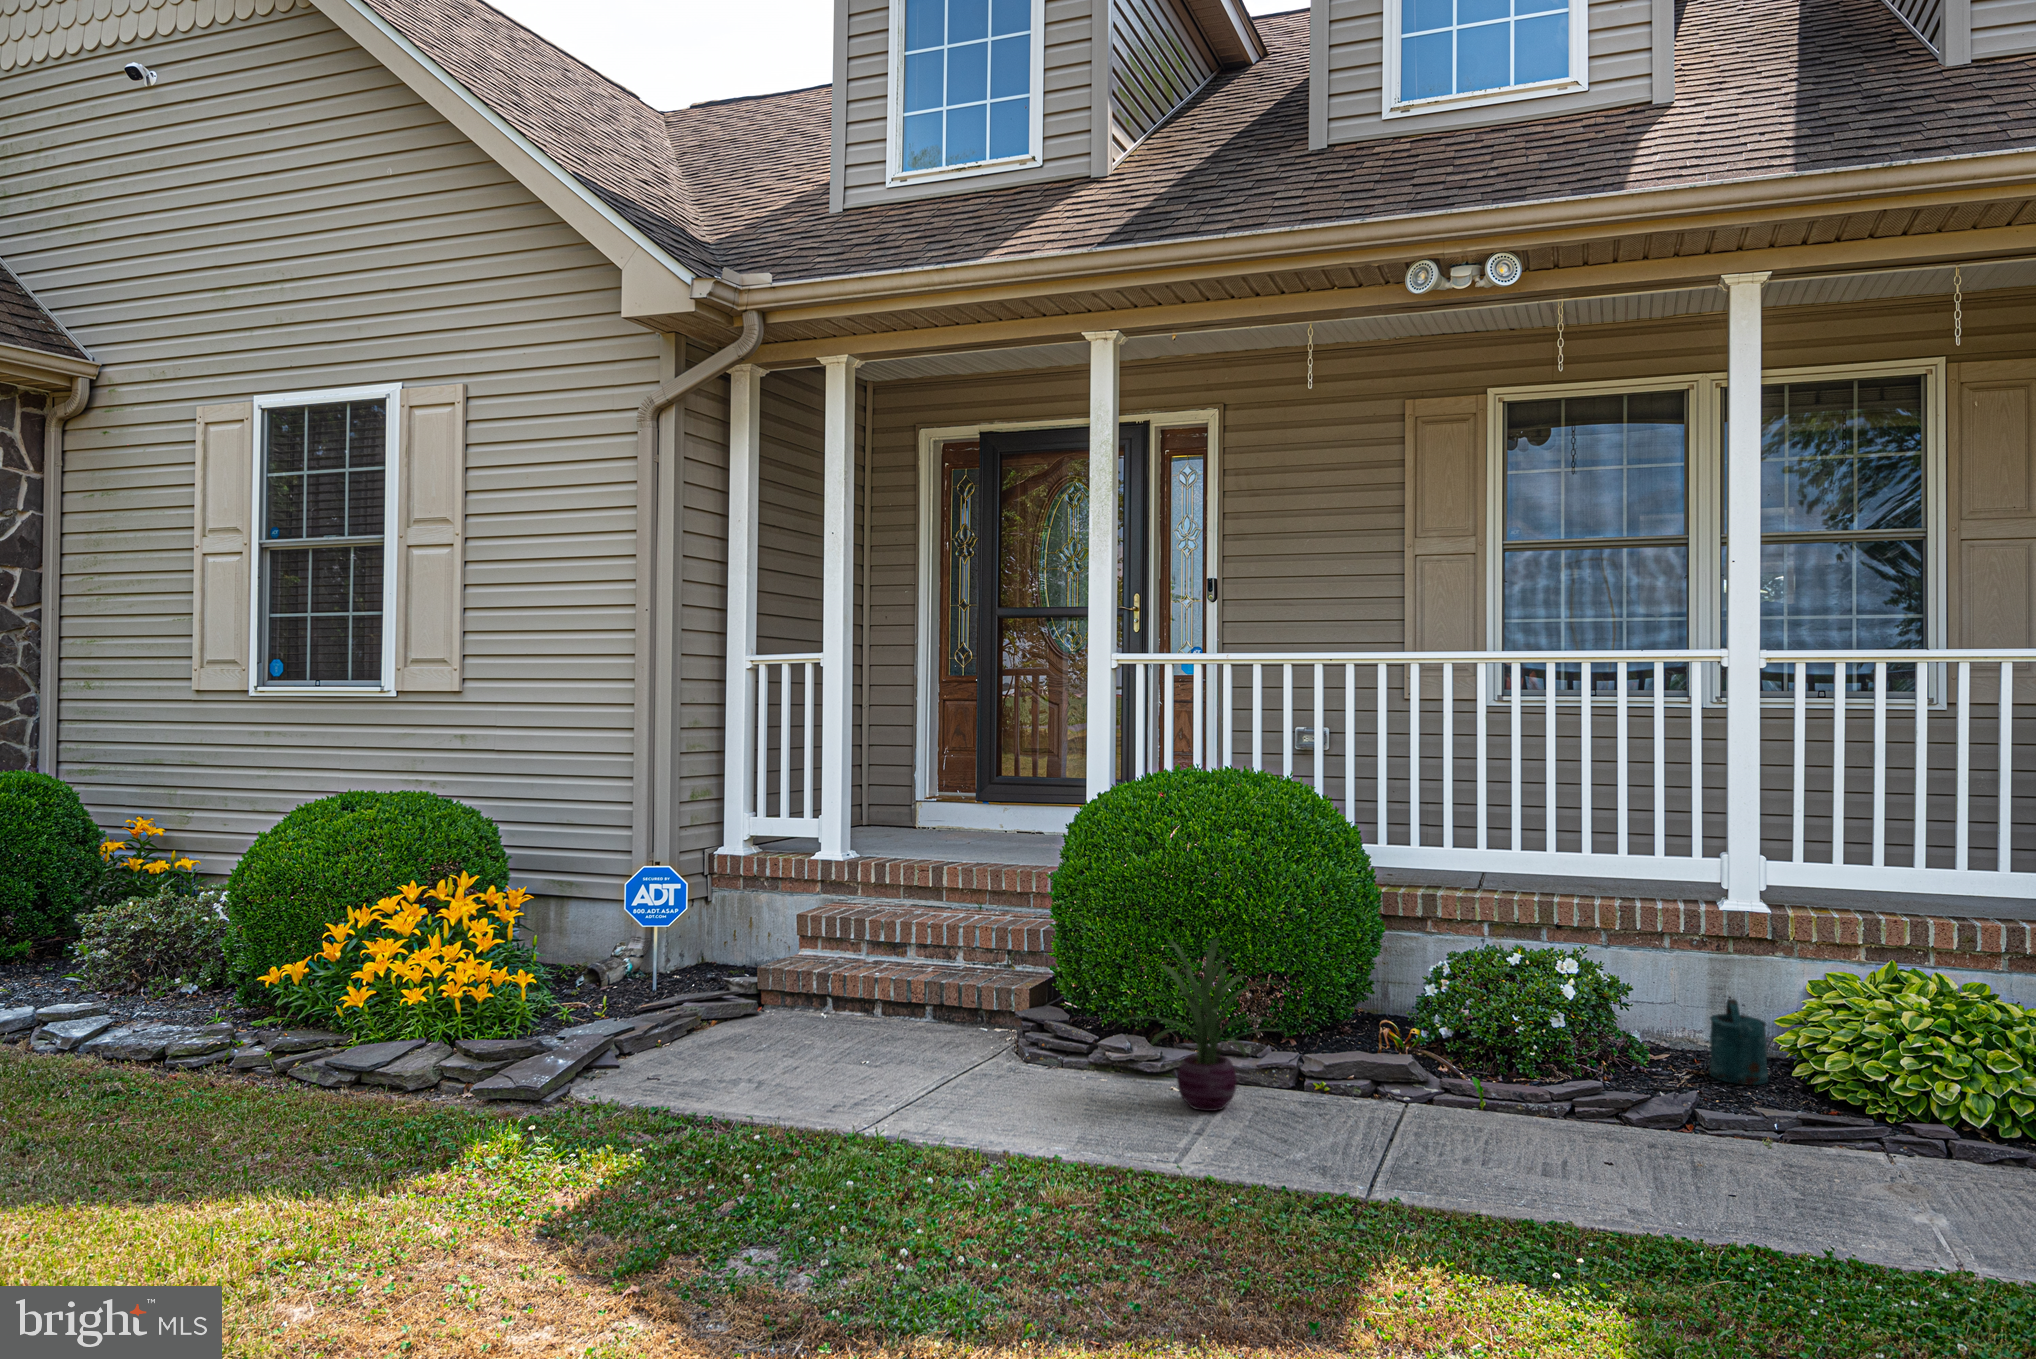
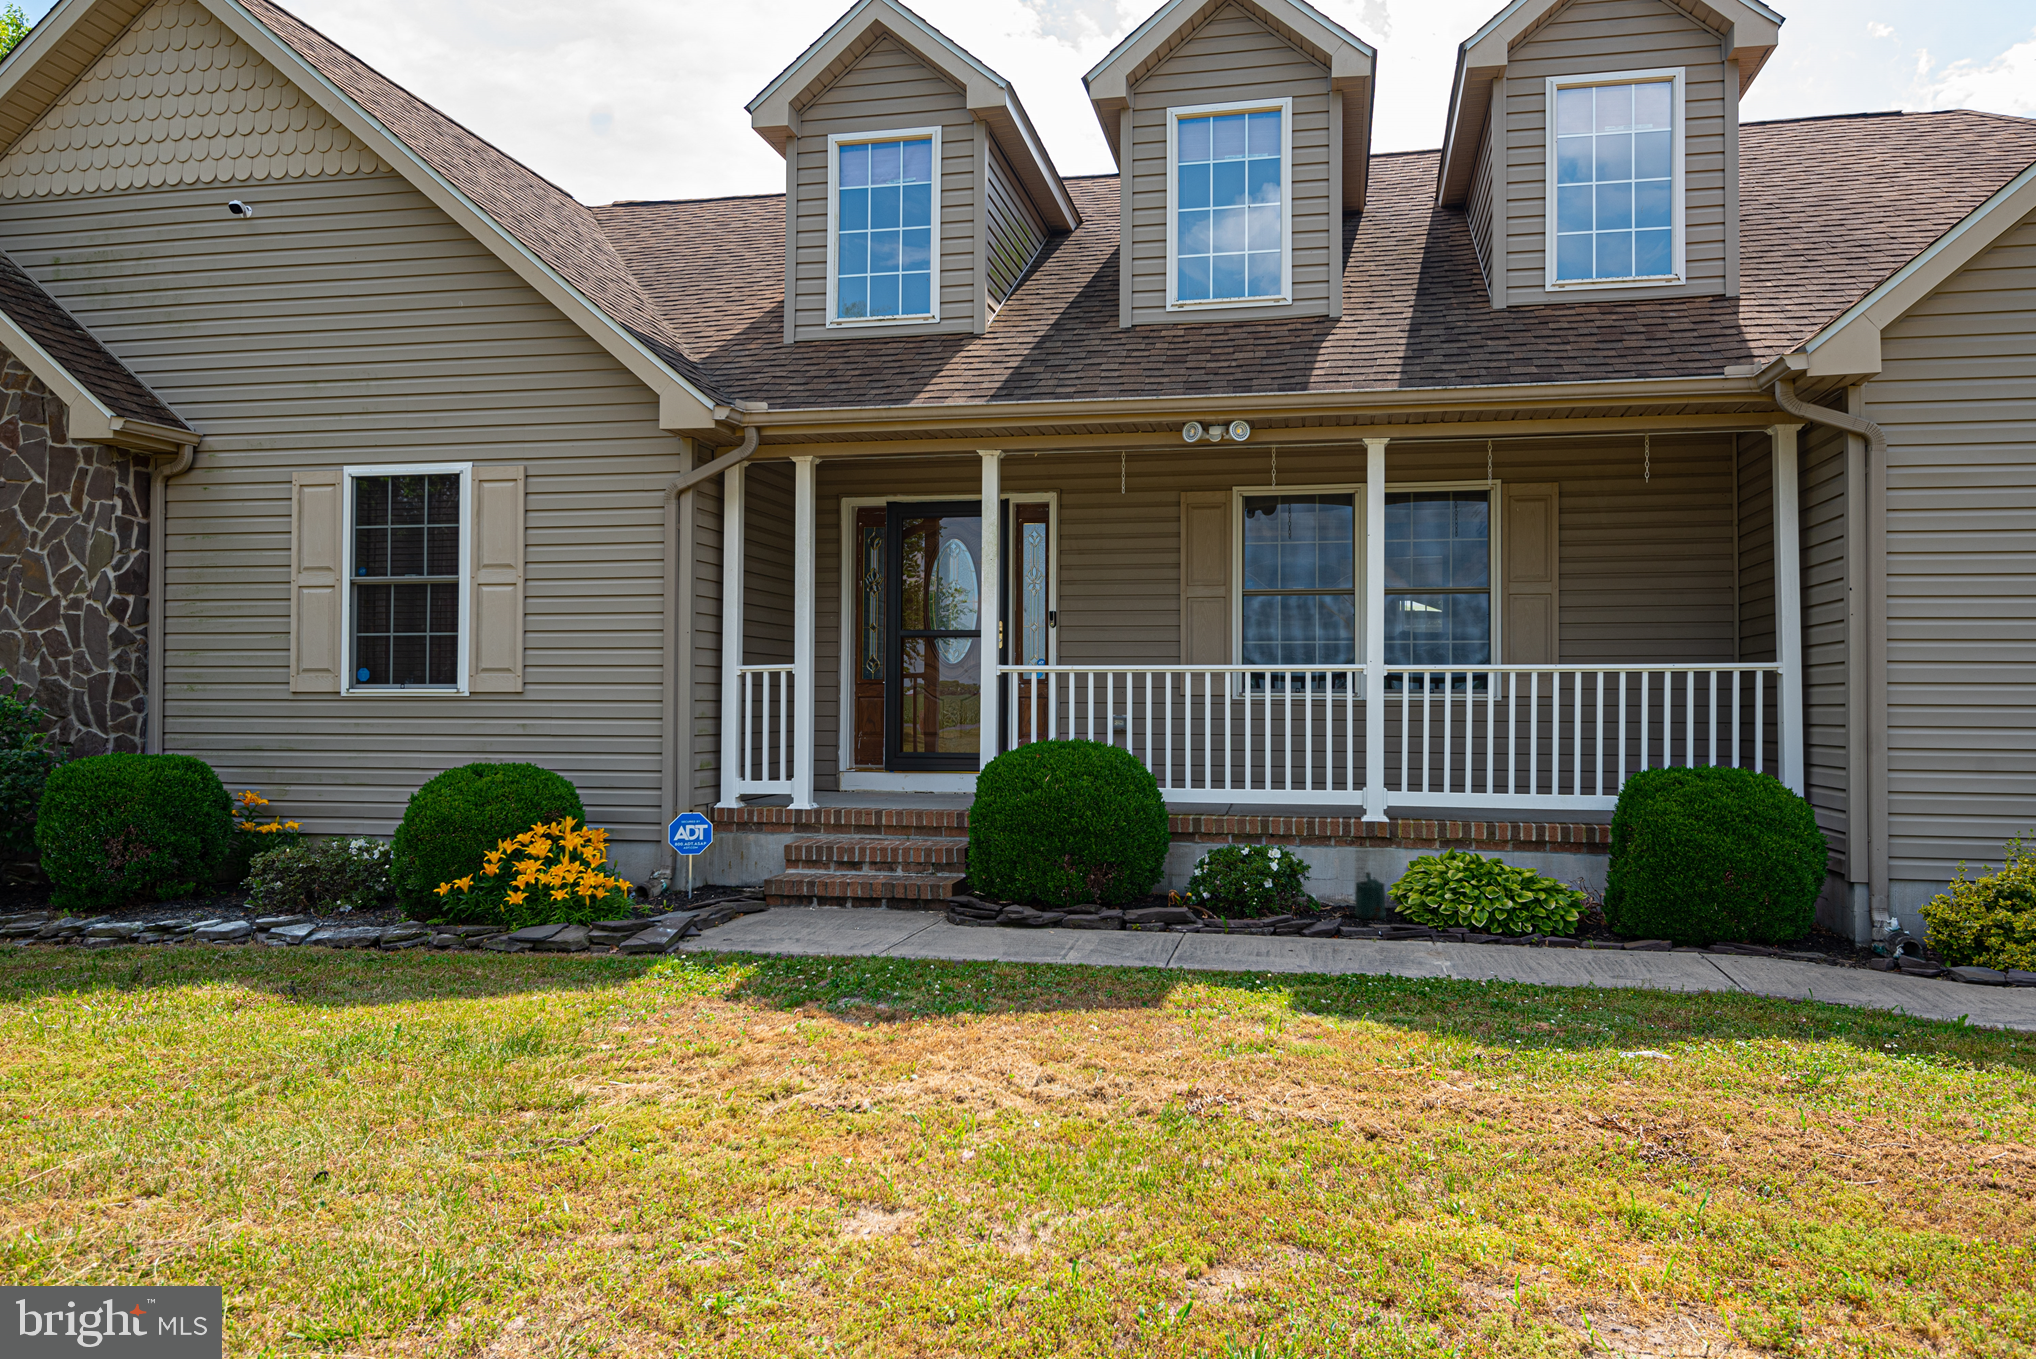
decorative plant: present [1130,939,1287,1111] -> none [1016,840,1122,939]

